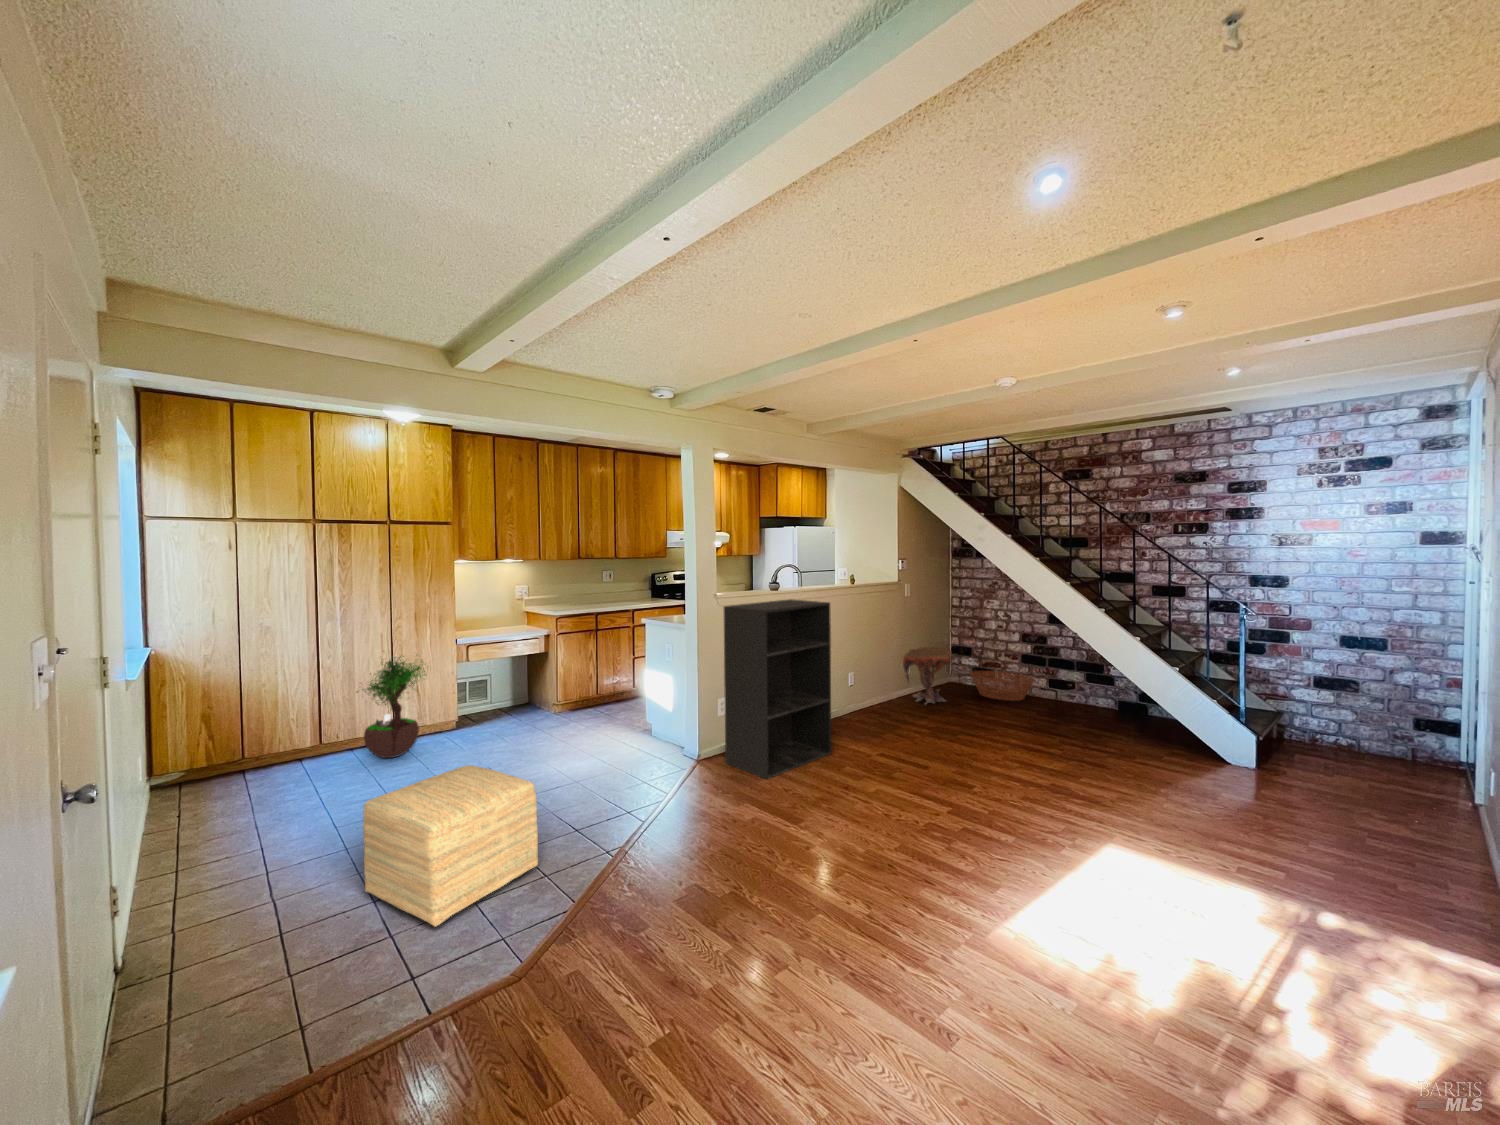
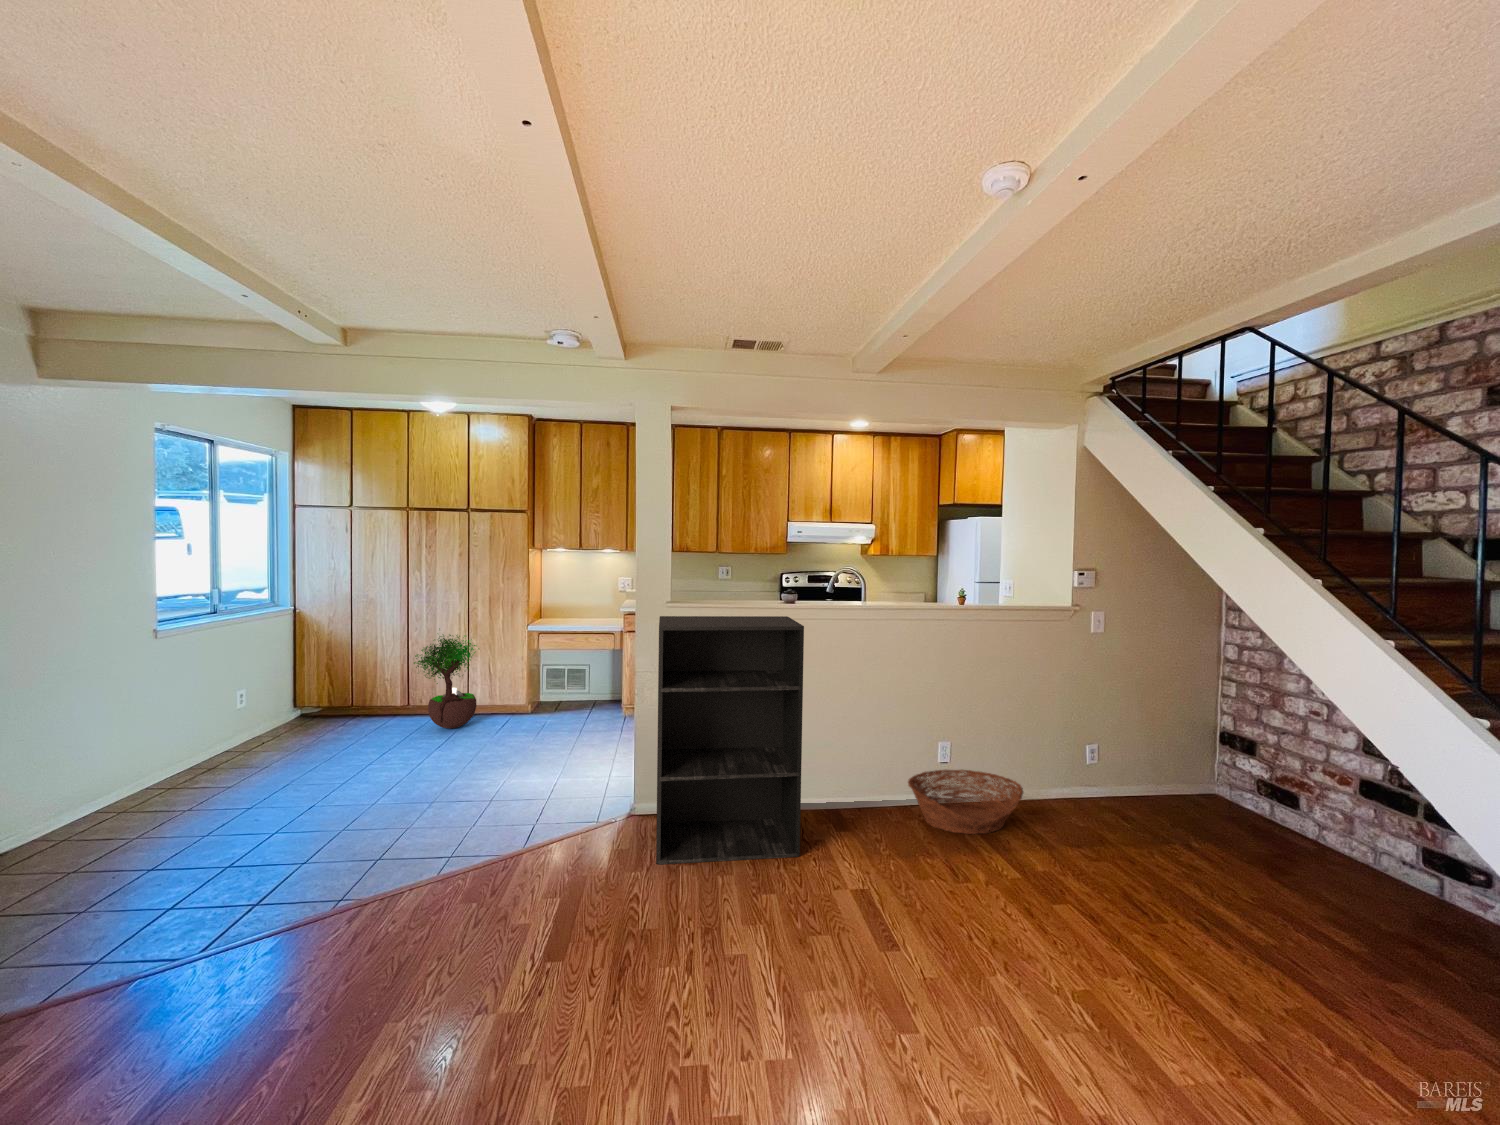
side table: present [903,647,951,704] -> none [1056,722,1169,829]
basket: present [970,671,1035,701] -> present [908,770,1023,834]
ottoman: present [363,765,538,926] -> none [128,751,317,906]

